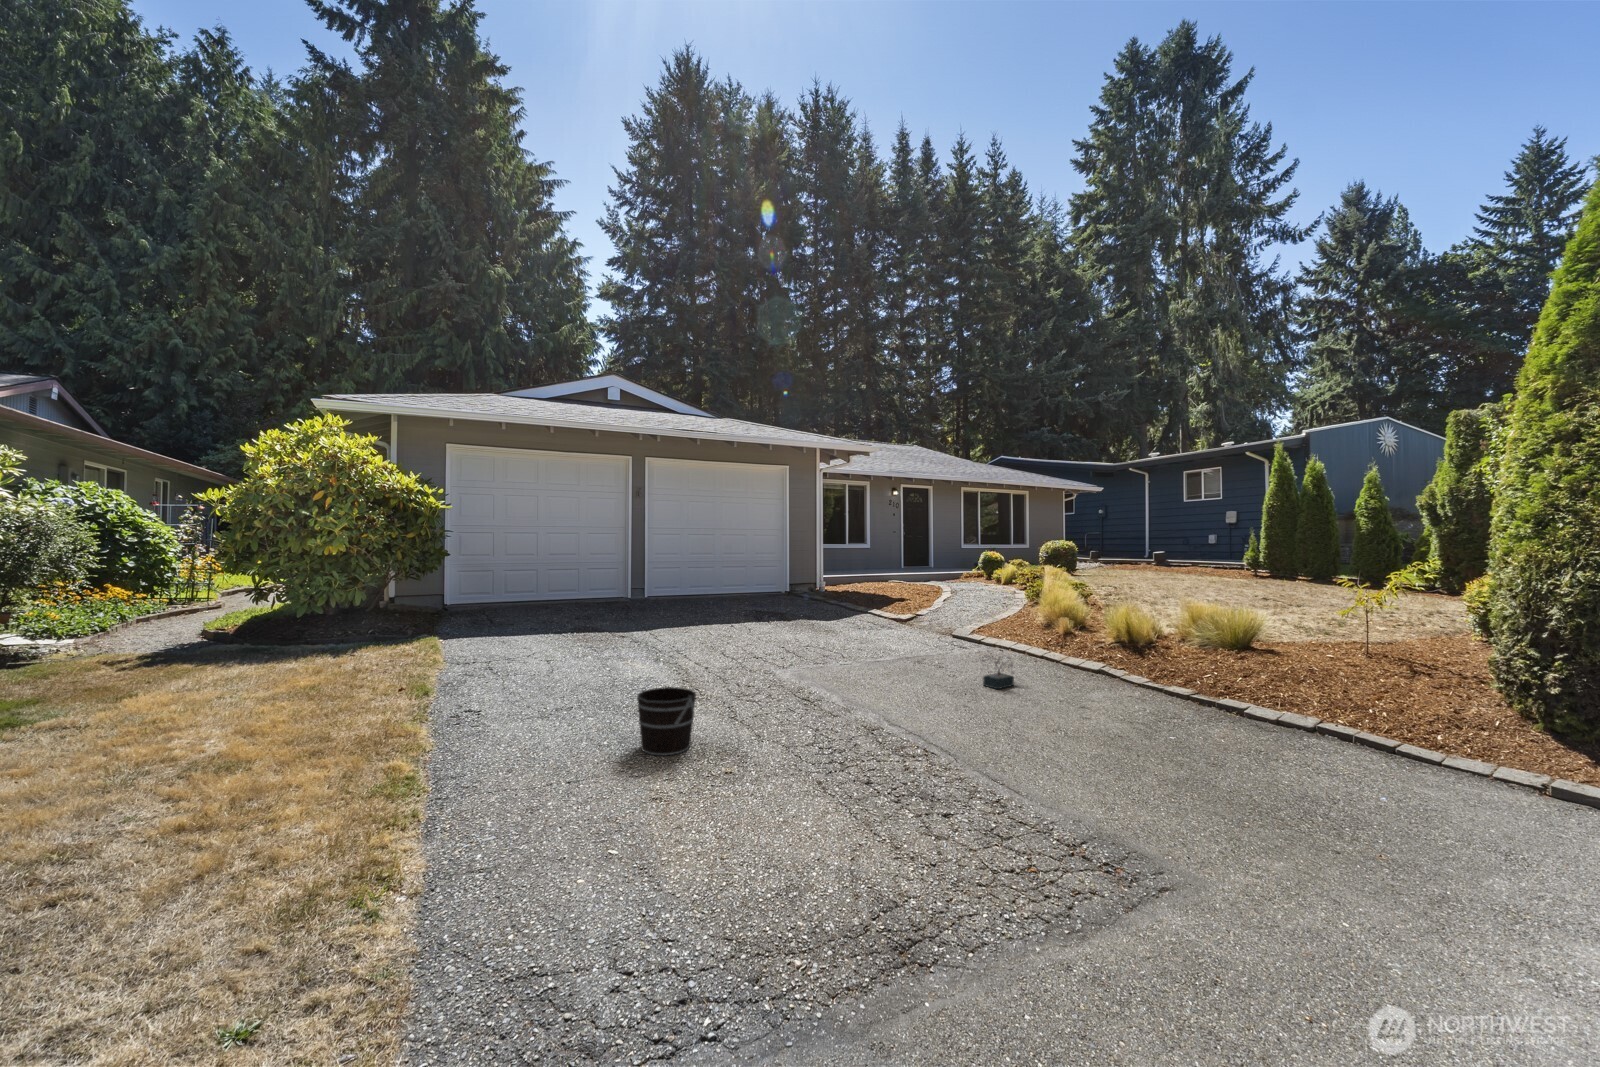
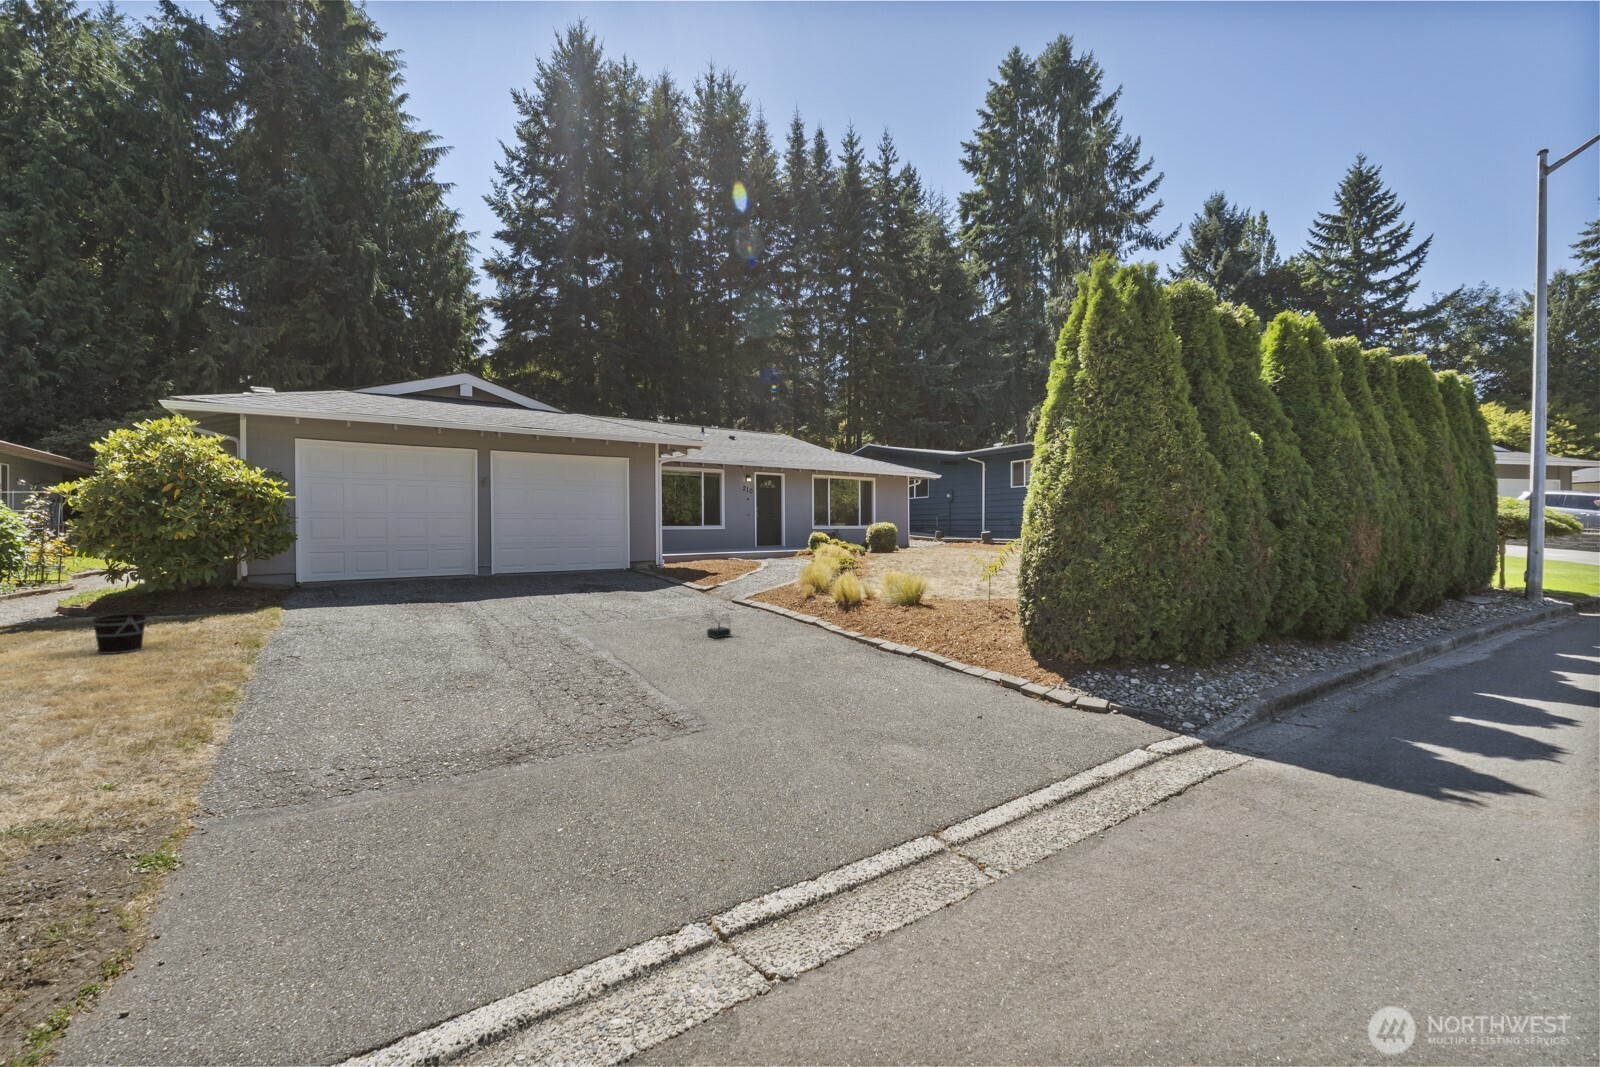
bucket: present [637,687,696,755] -> present [93,614,146,654]

